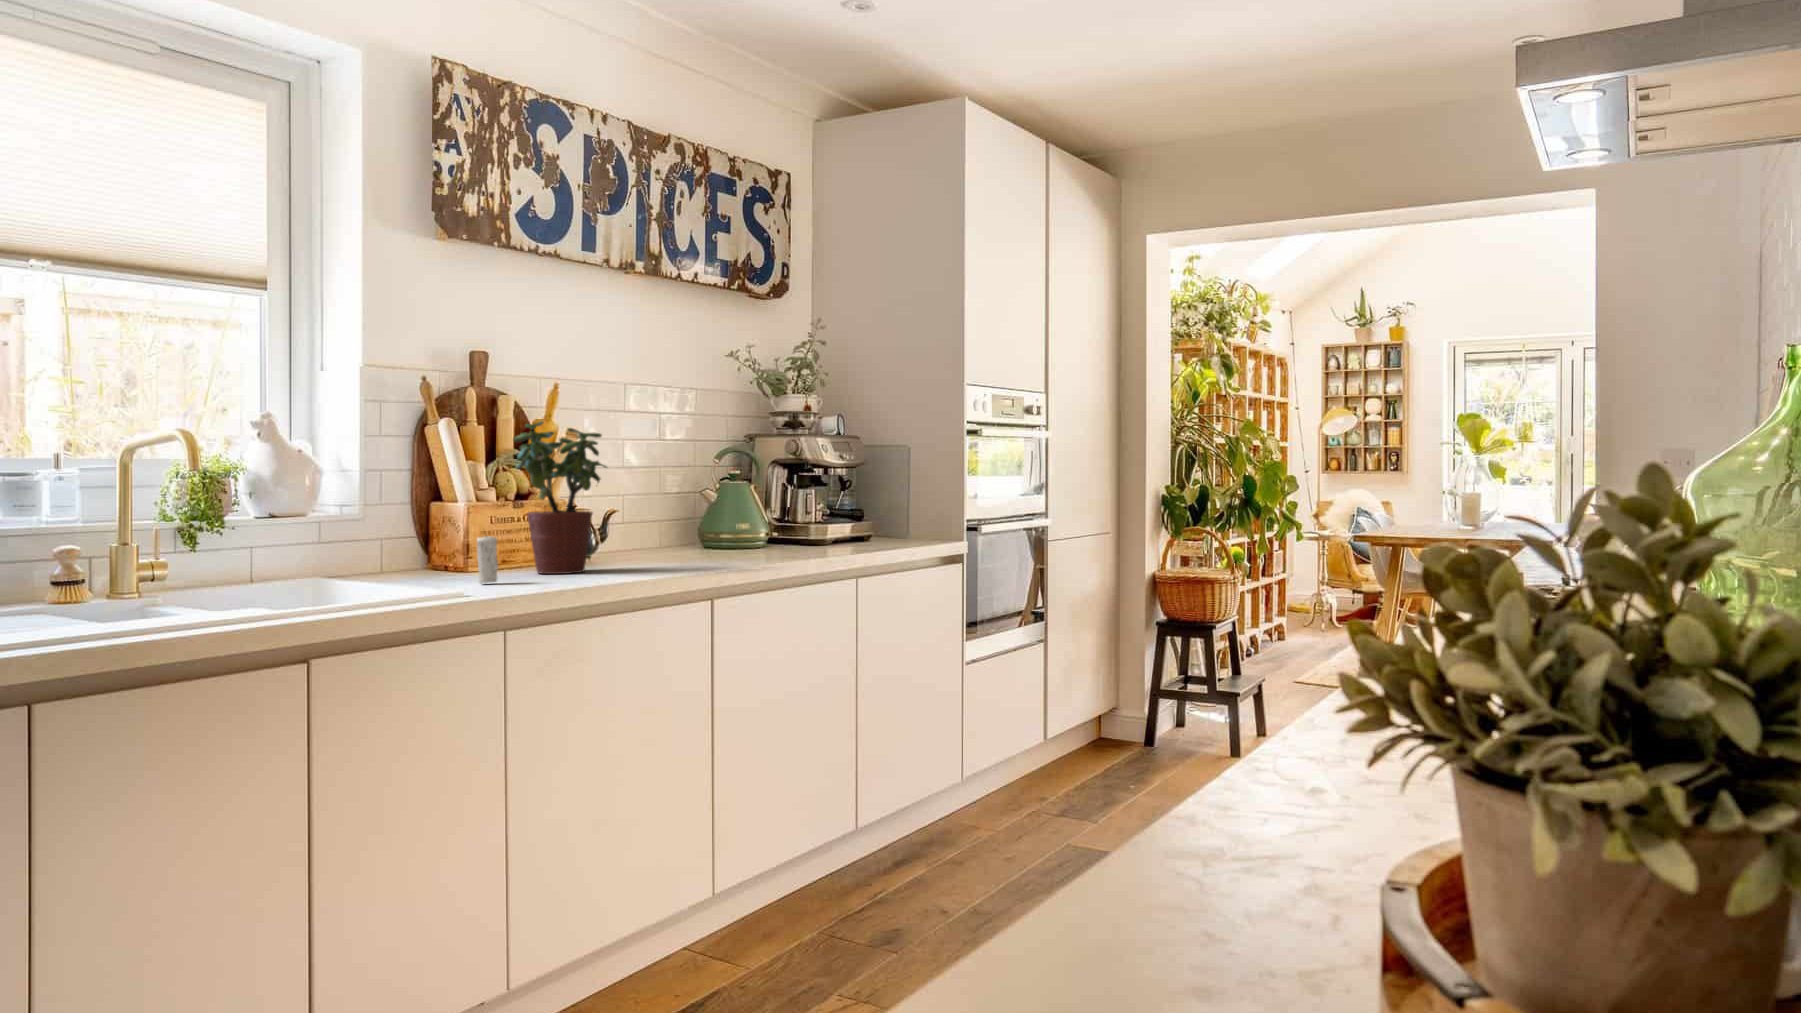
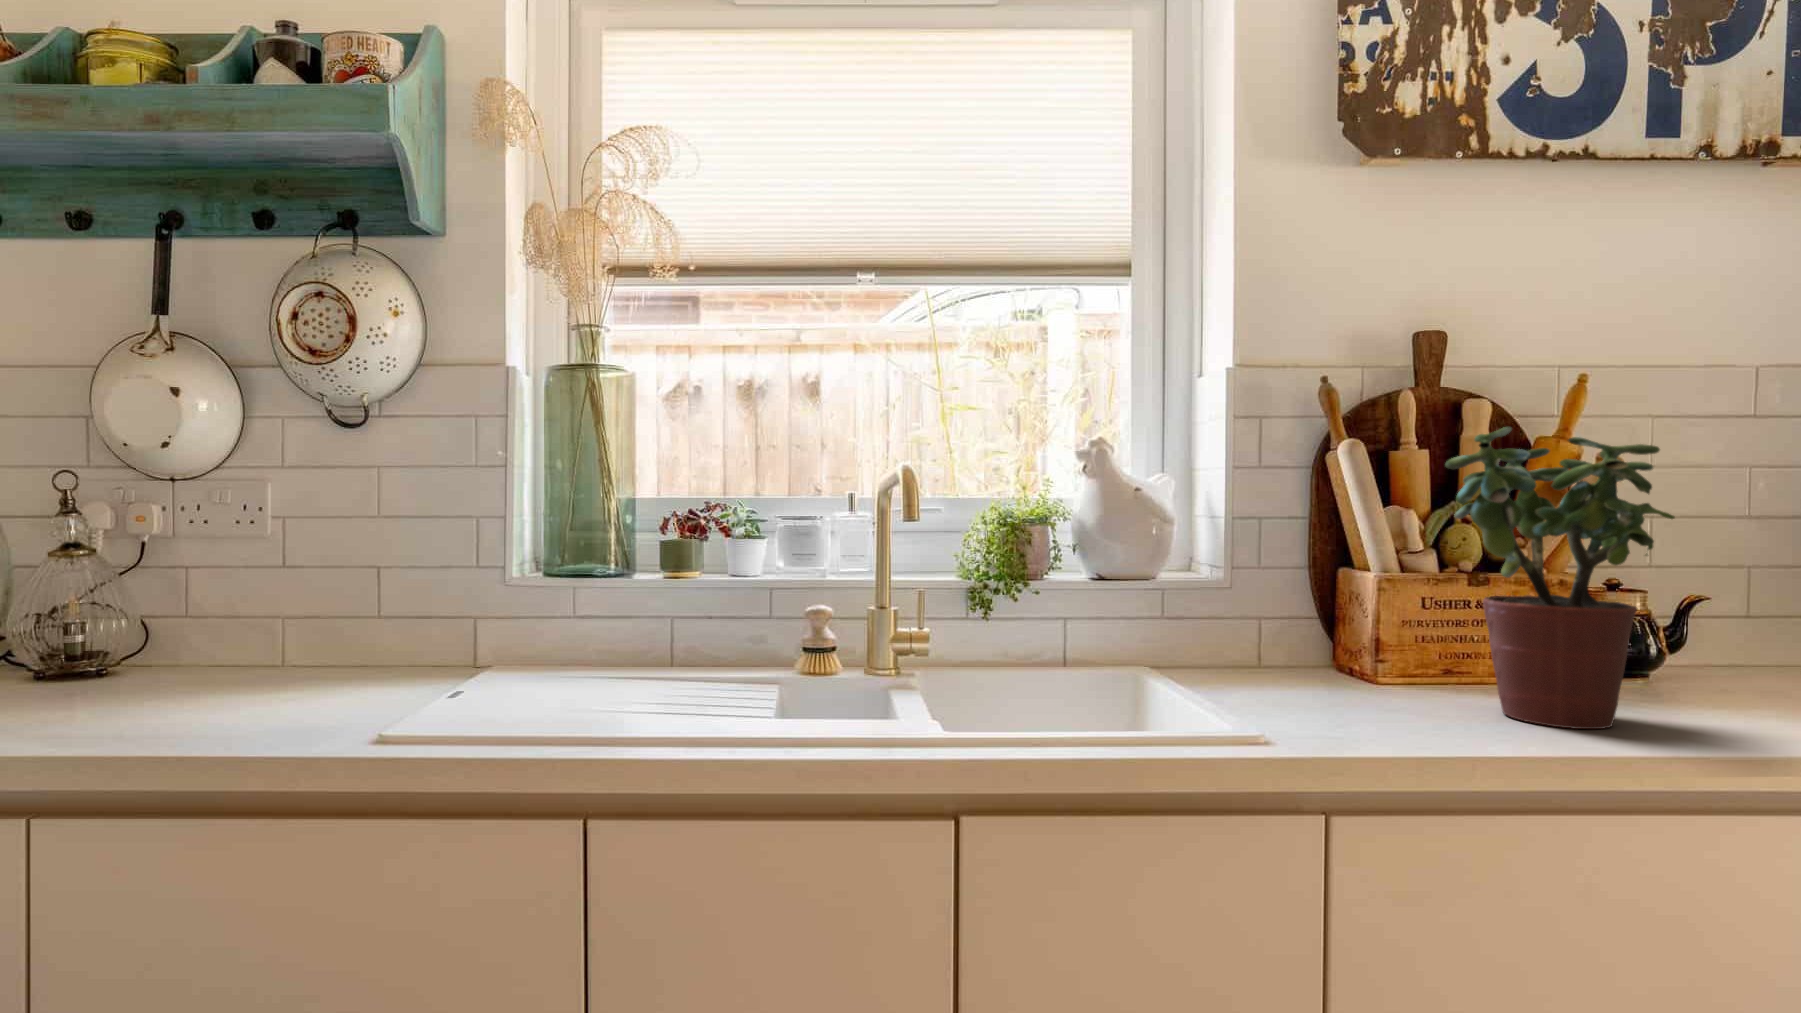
candle: present [477,536,498,584] -> none [1345,627,1388,735]

